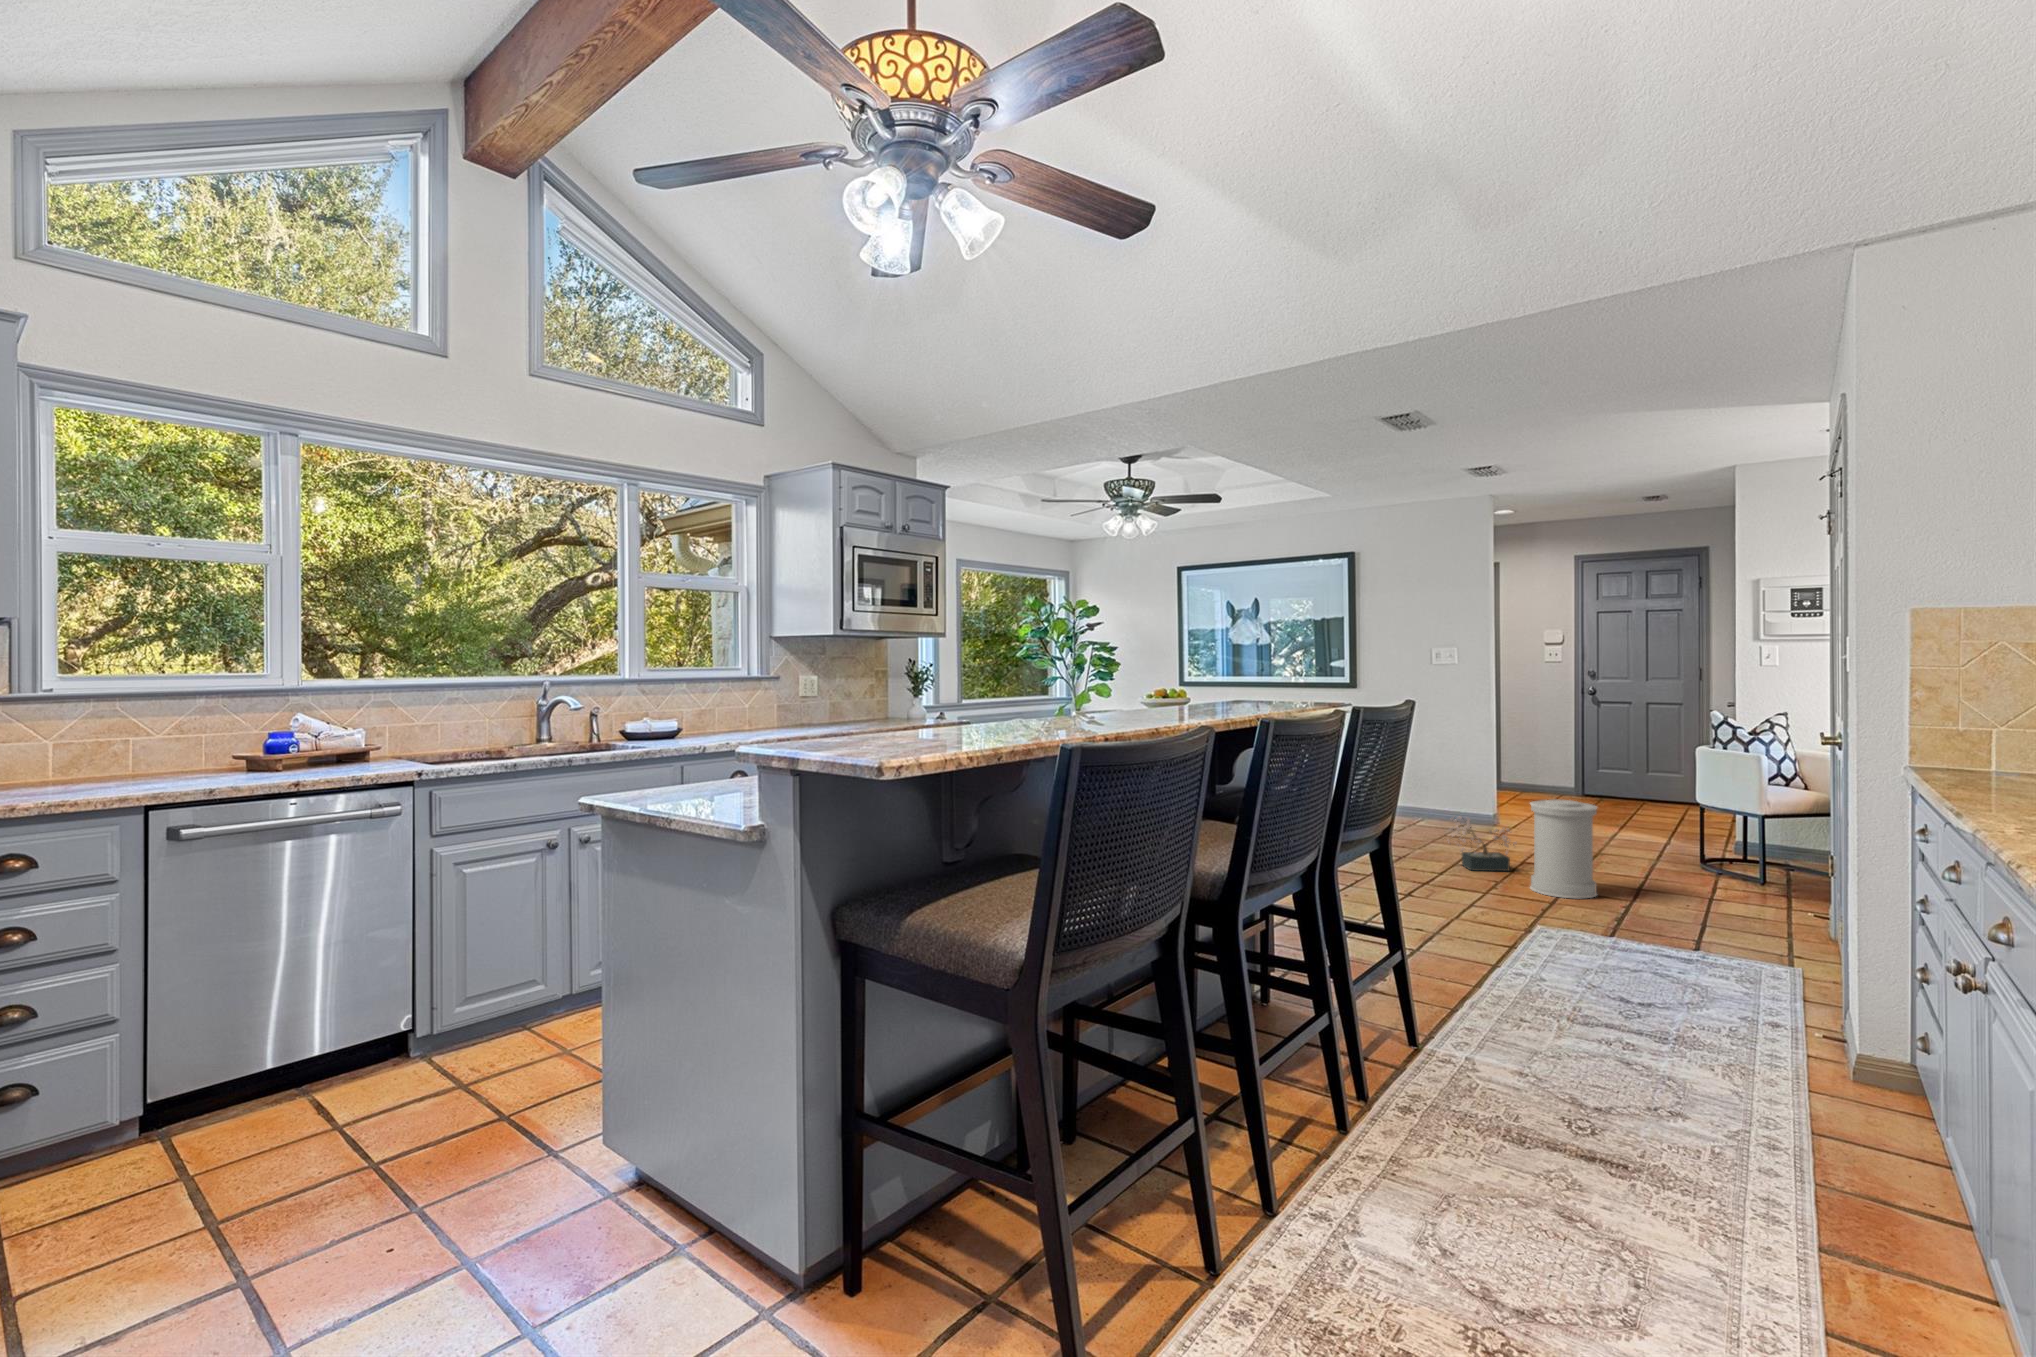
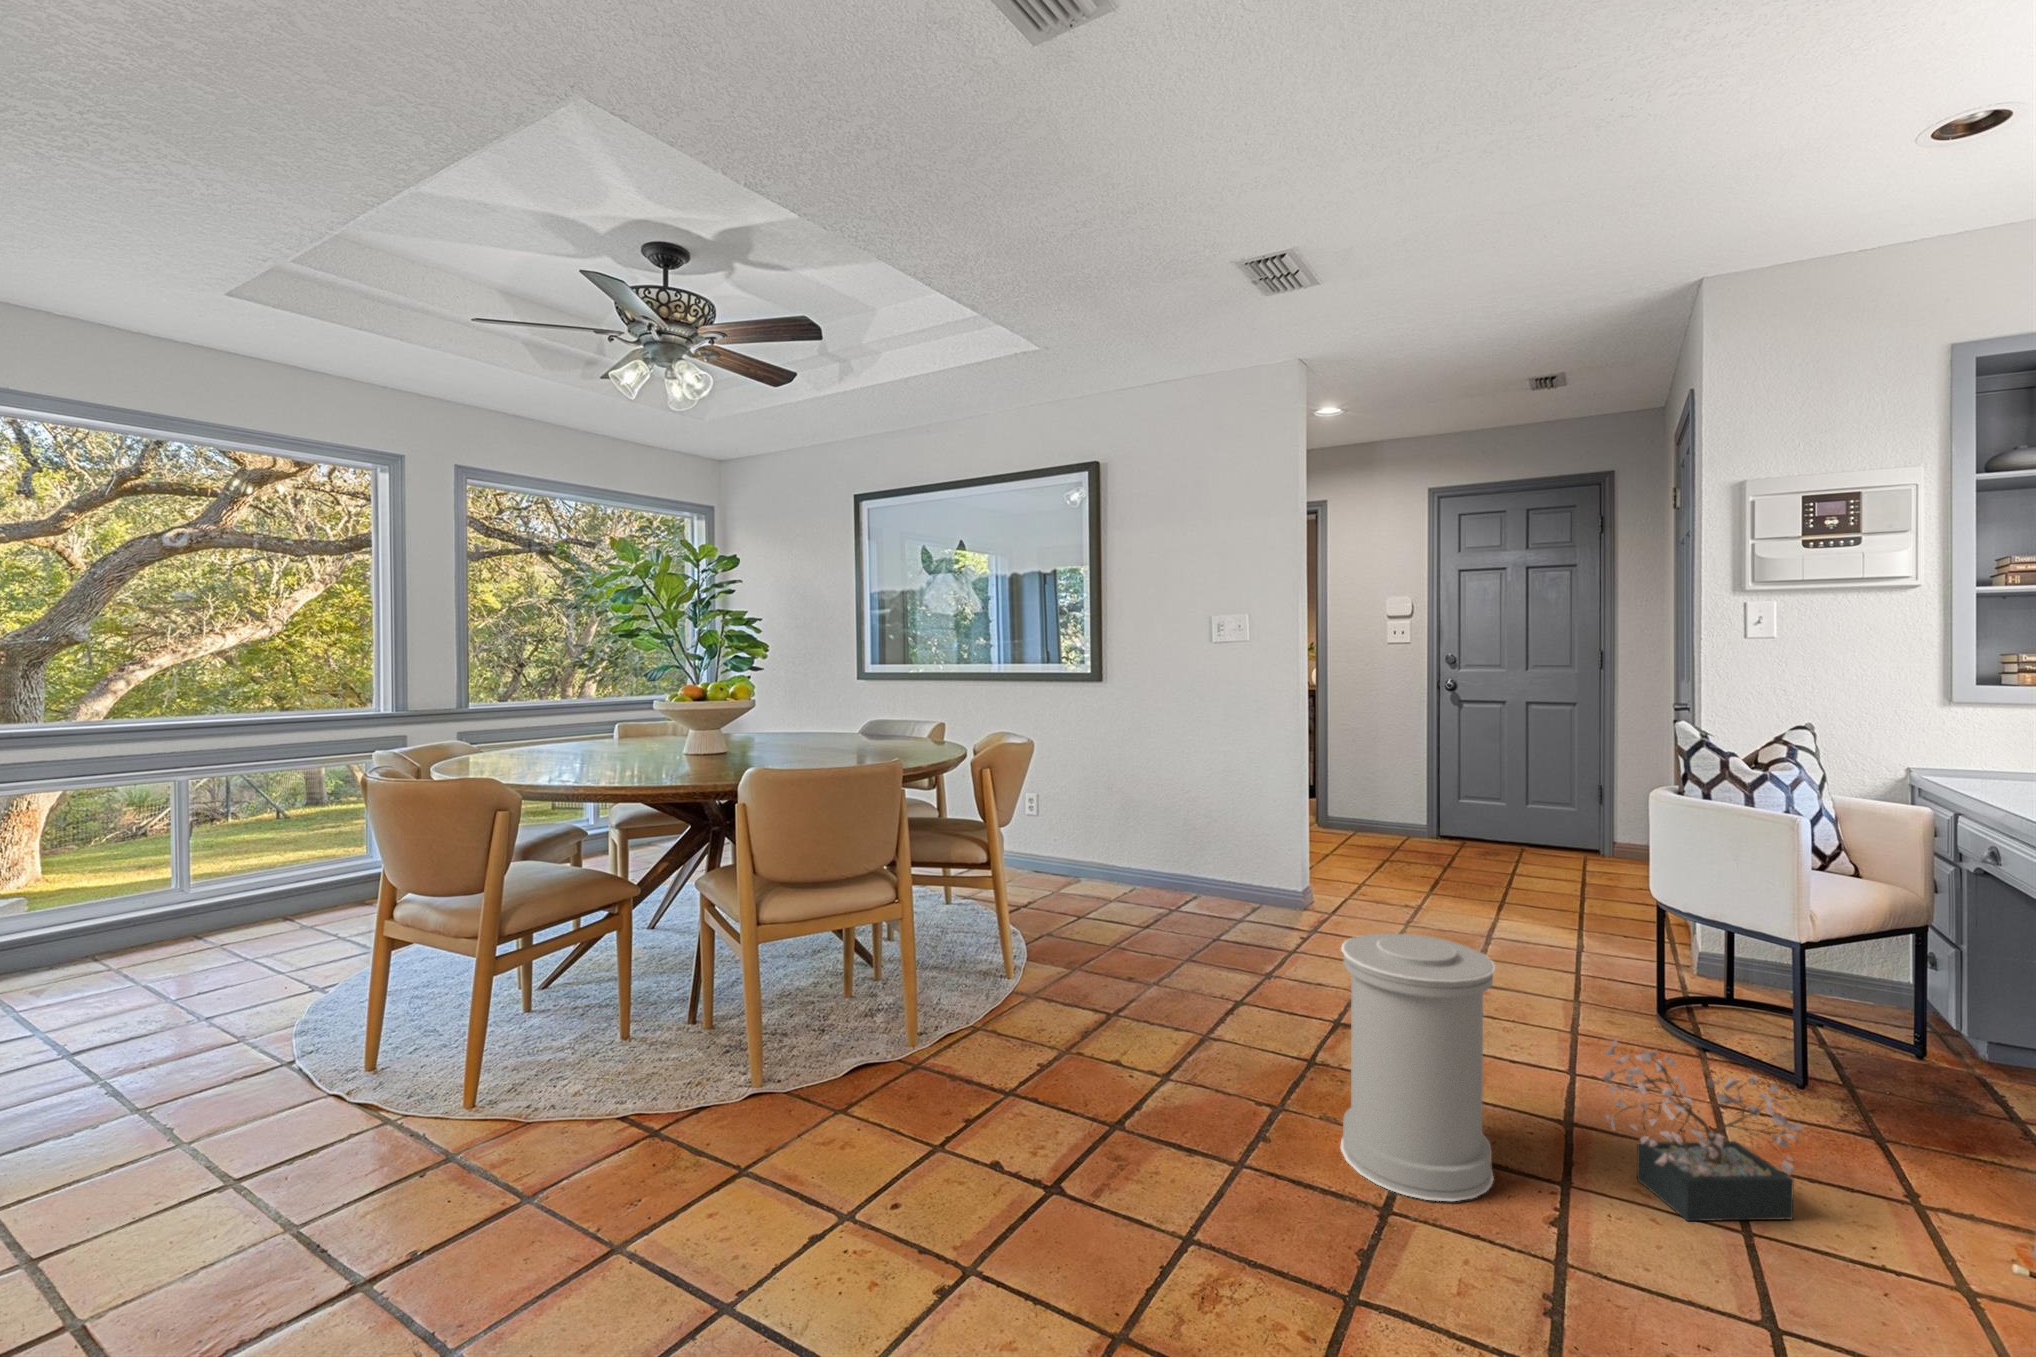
decorative plant: present [1448,816,1516,871] -> present [1602,1040,1802,1221]

